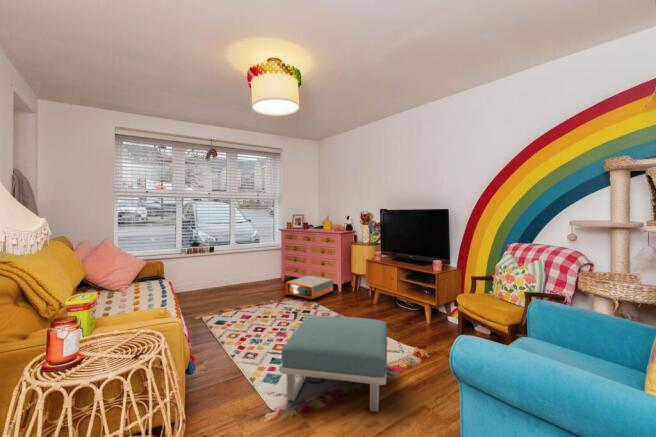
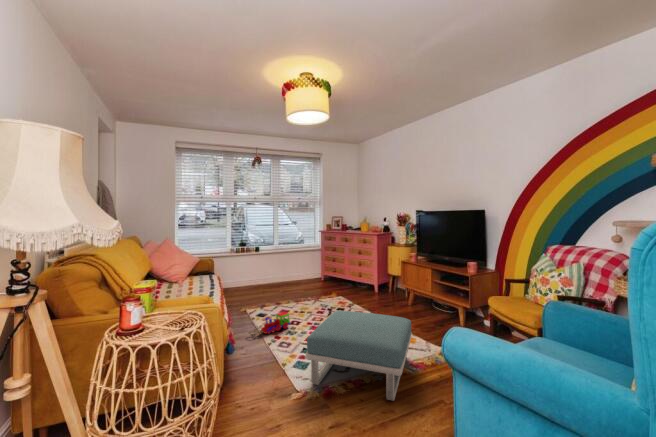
storage box: present [286,276,333,299] -> none [324,276,370,298]
toy train: none [208,318,255,347] -> present [248,312,290,335]

